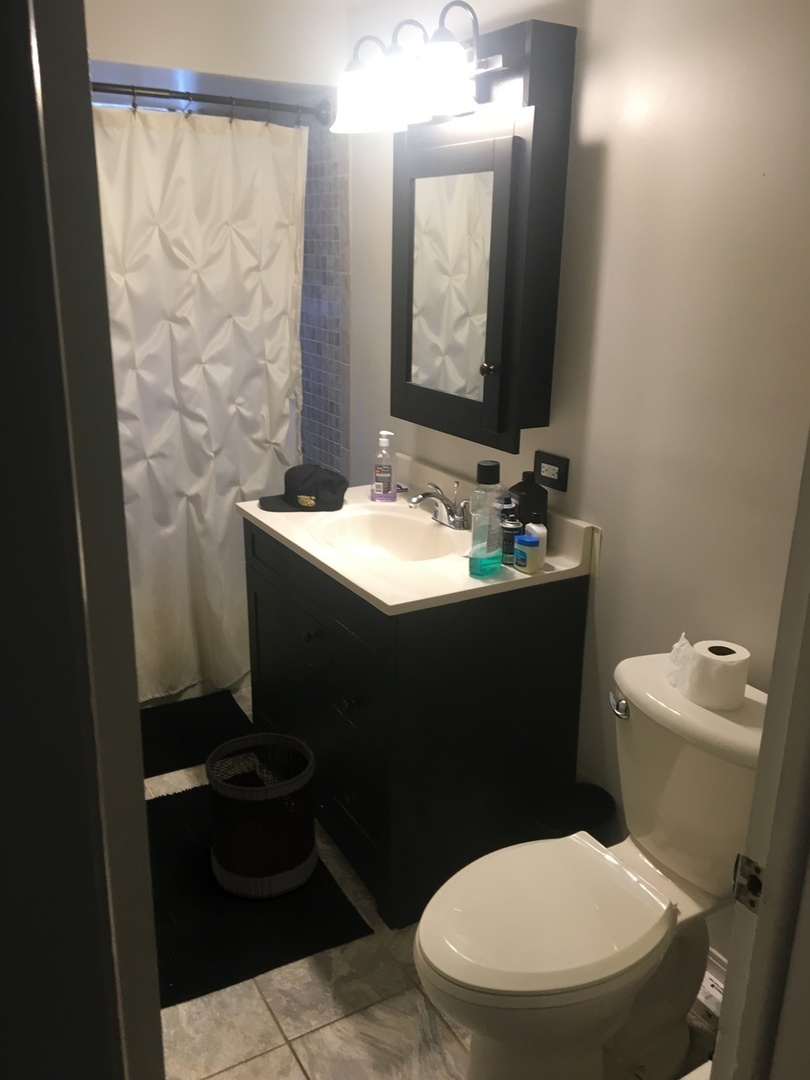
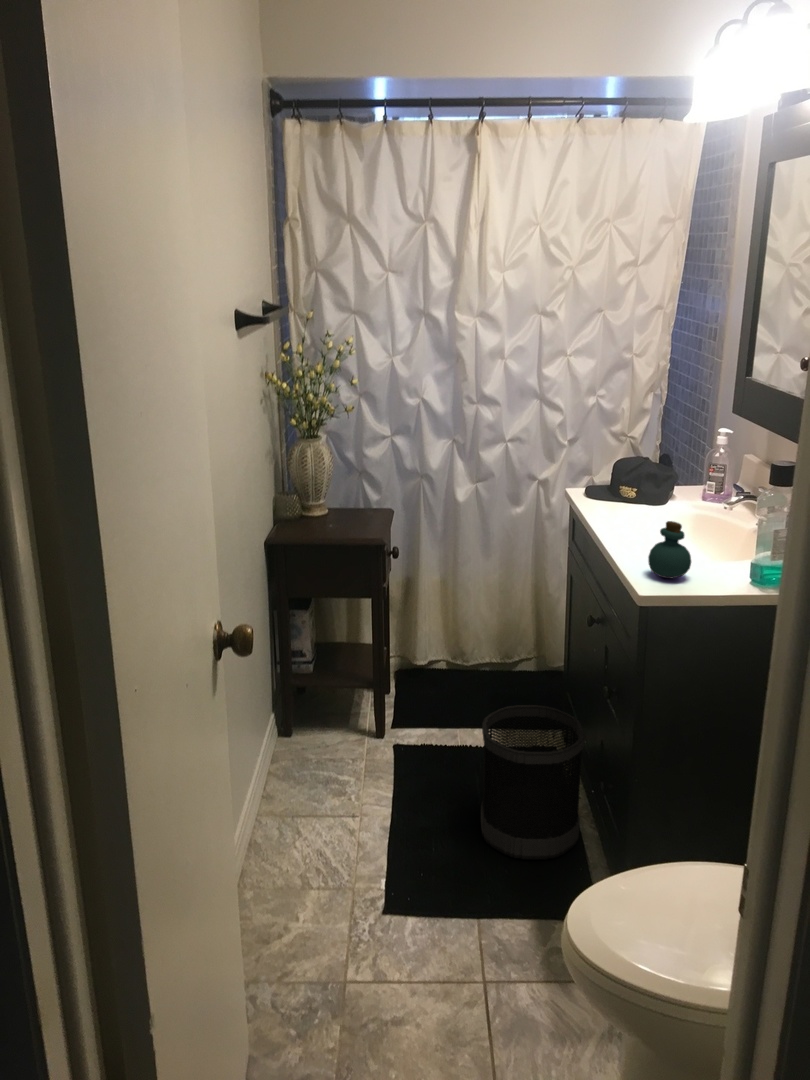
perfume bottle: none [379,527,420,584] -> present [648,521,691,578]

